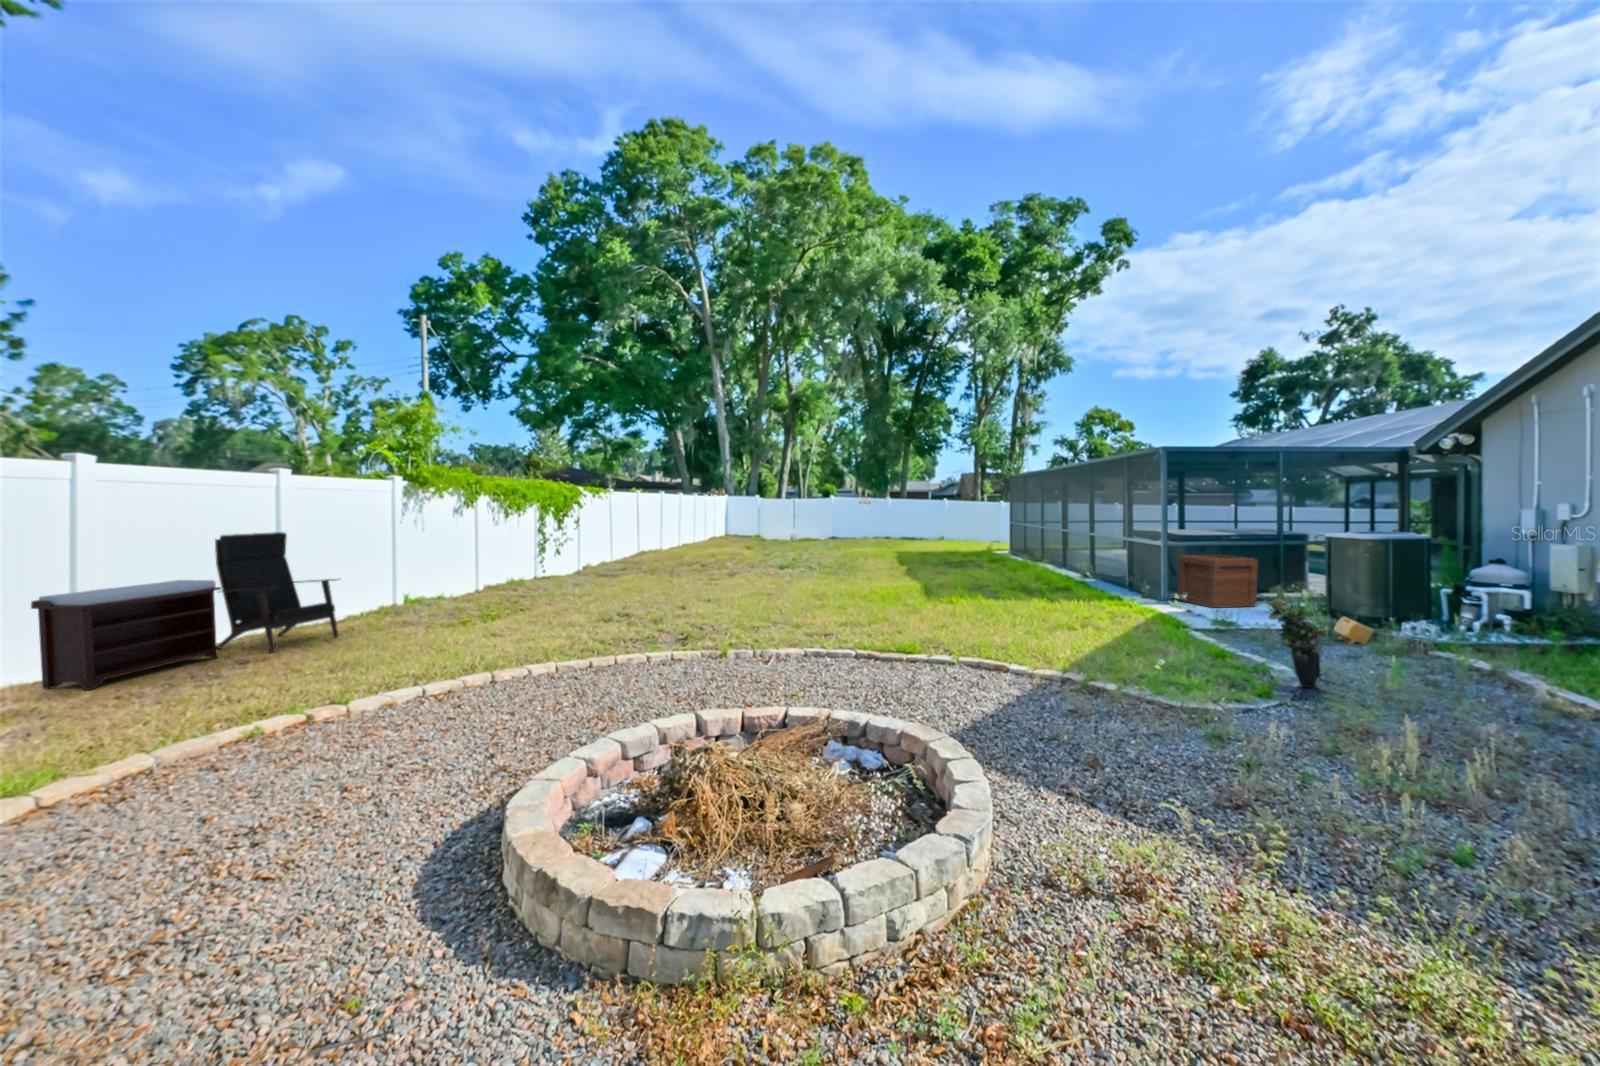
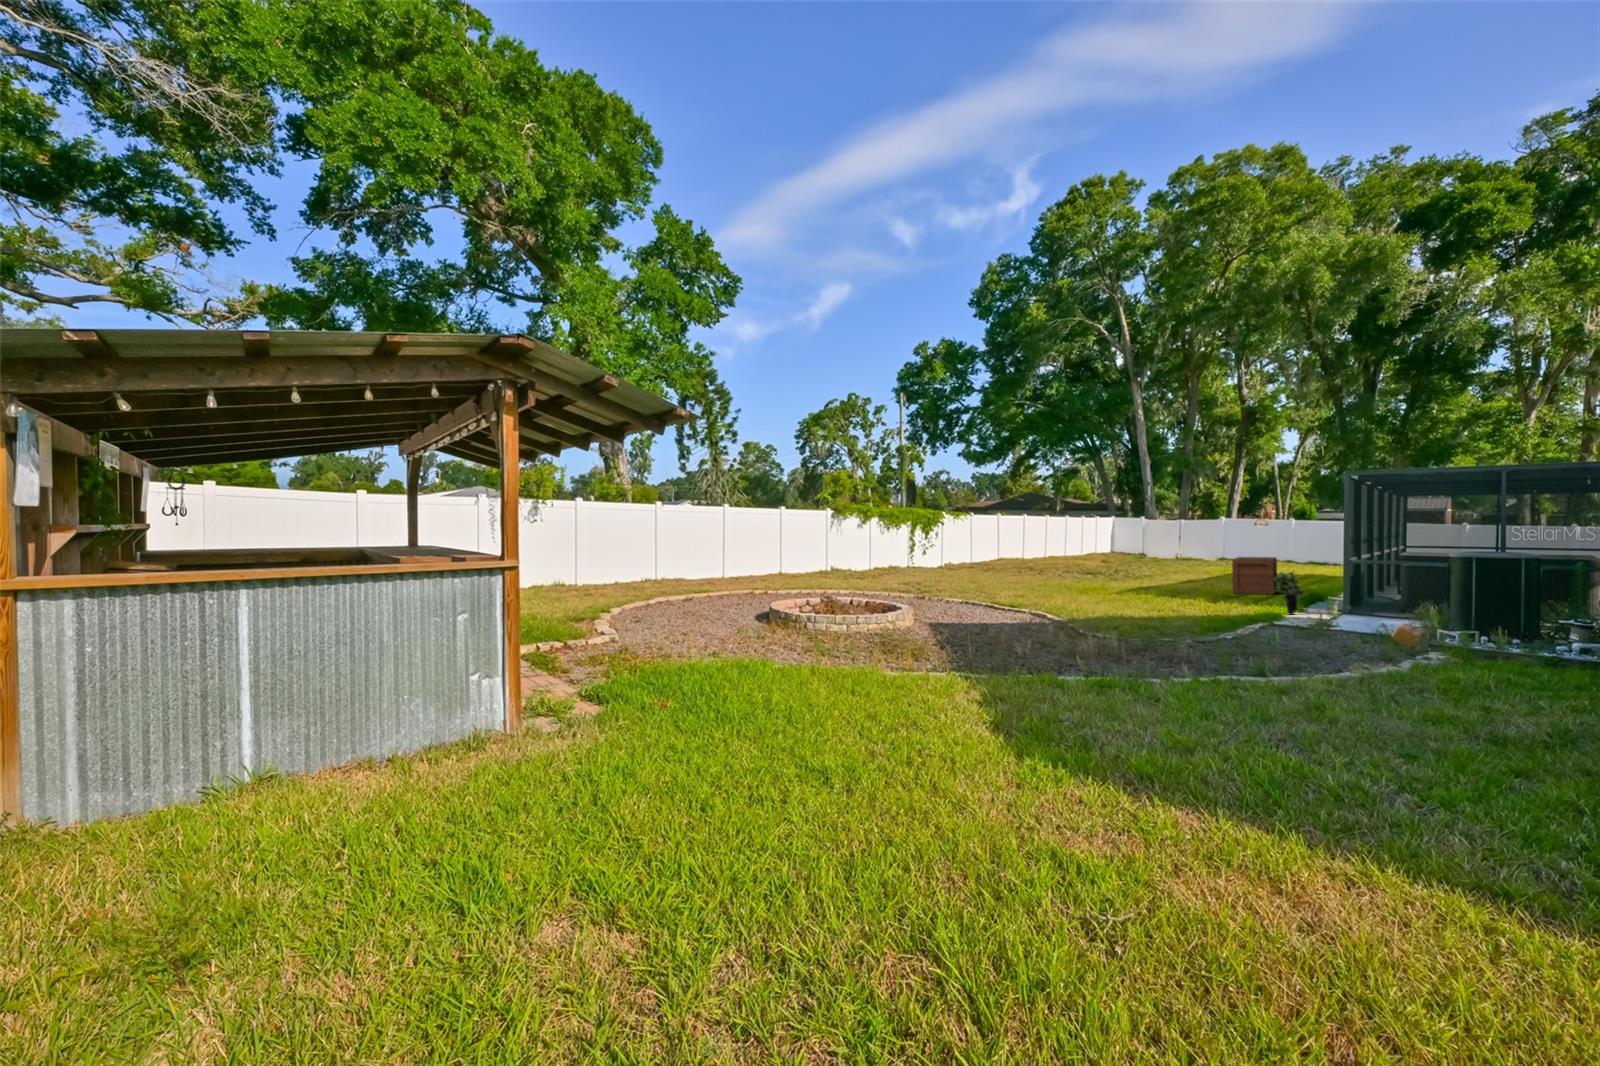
lounge chair: present [215,532,338,652] -> none [753,539,789,582]
bench: present [31,580,221,691] -> none [710,555,753,585]
potted plant: present [1265,599,1327,688] -> present [1274,571,1303,615]

